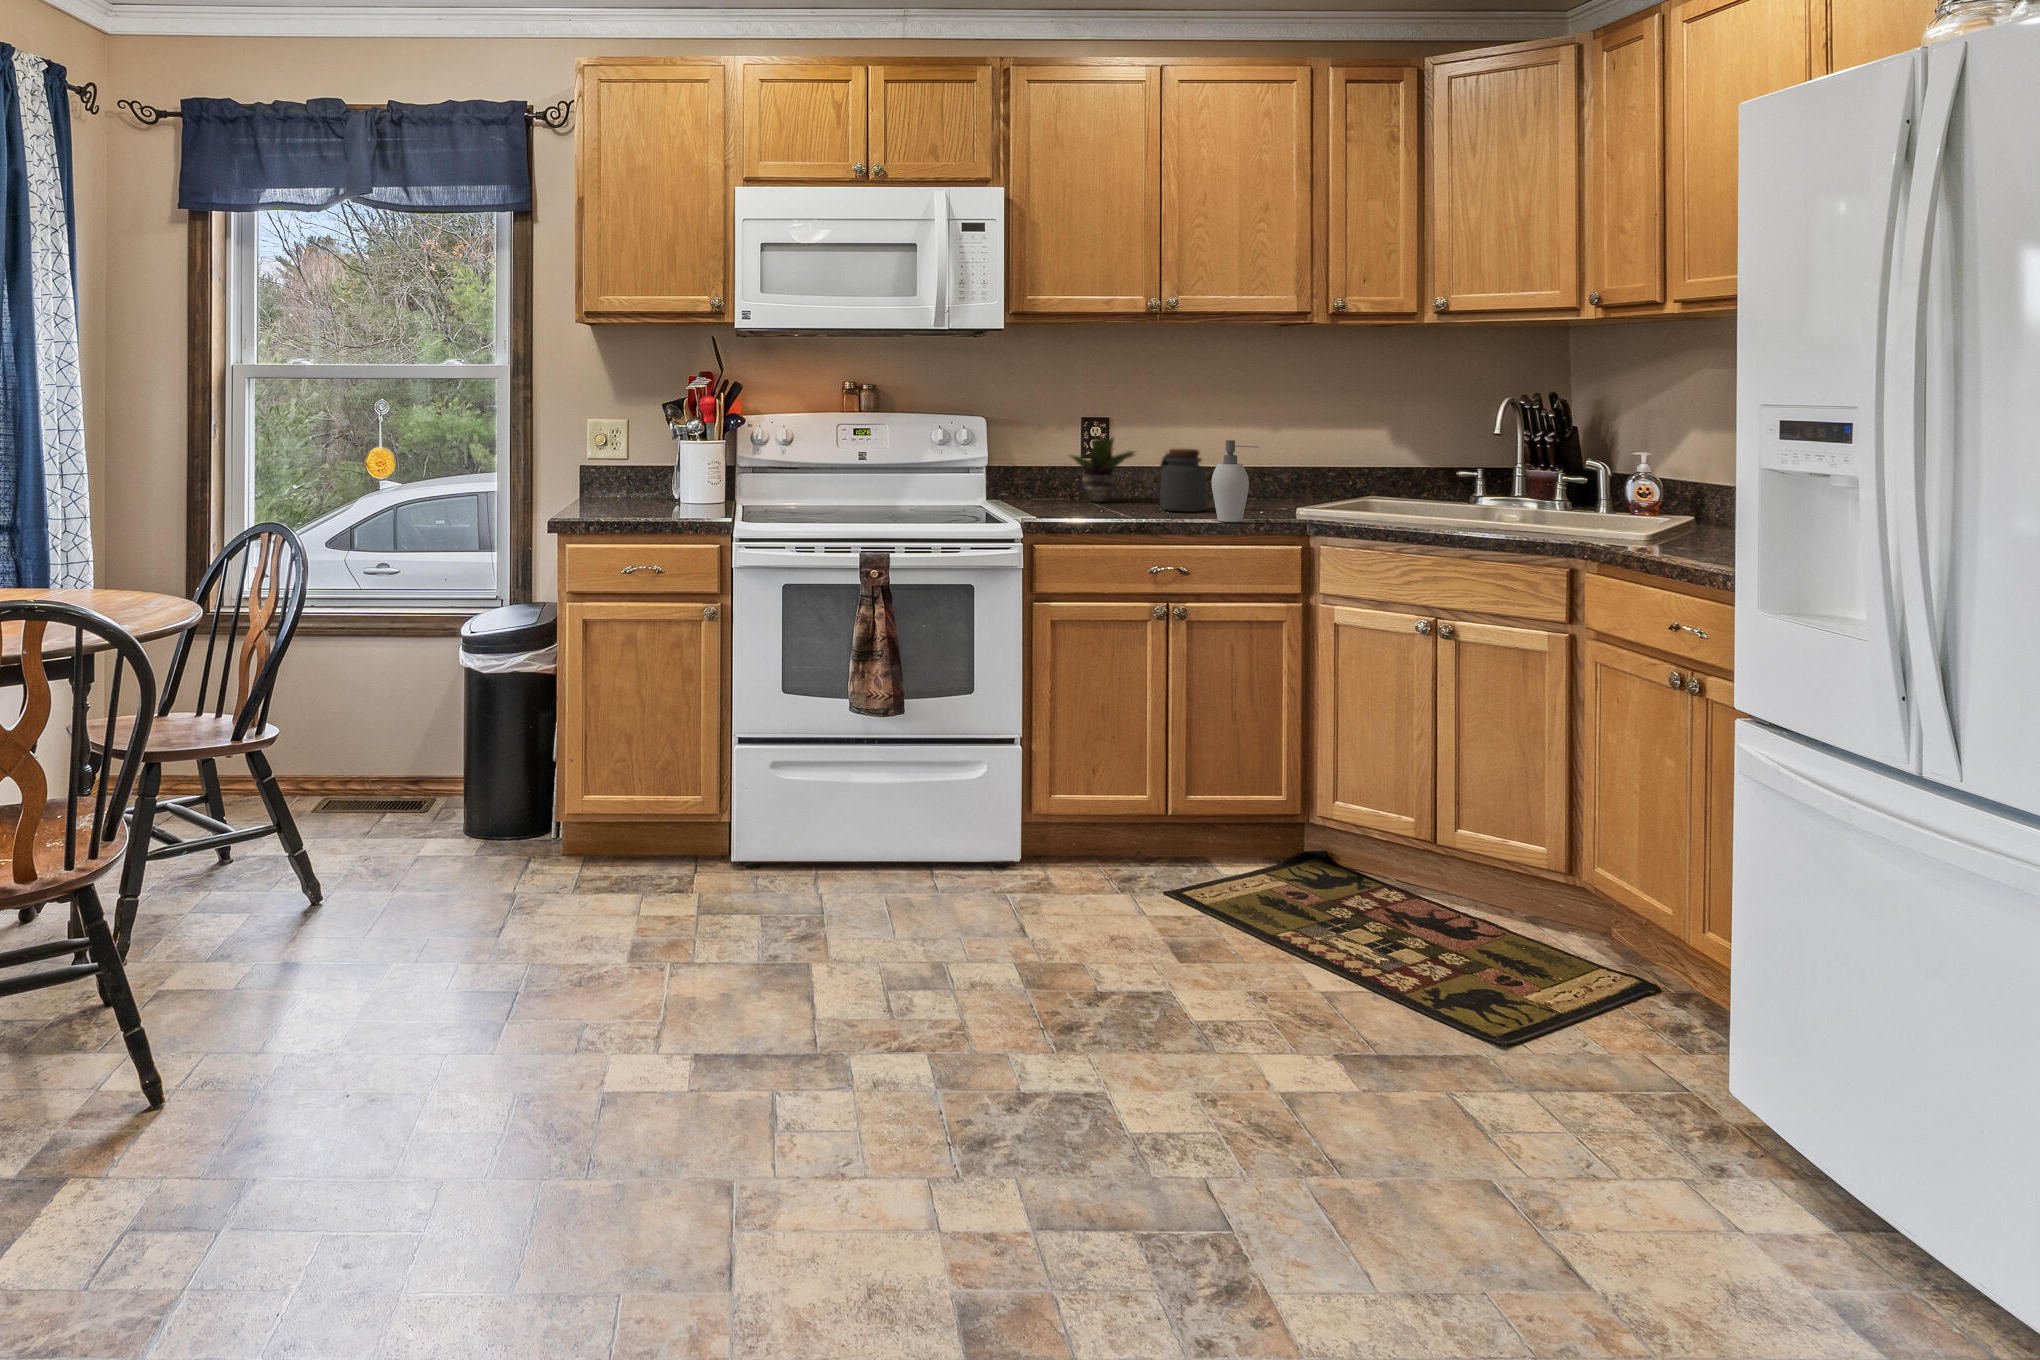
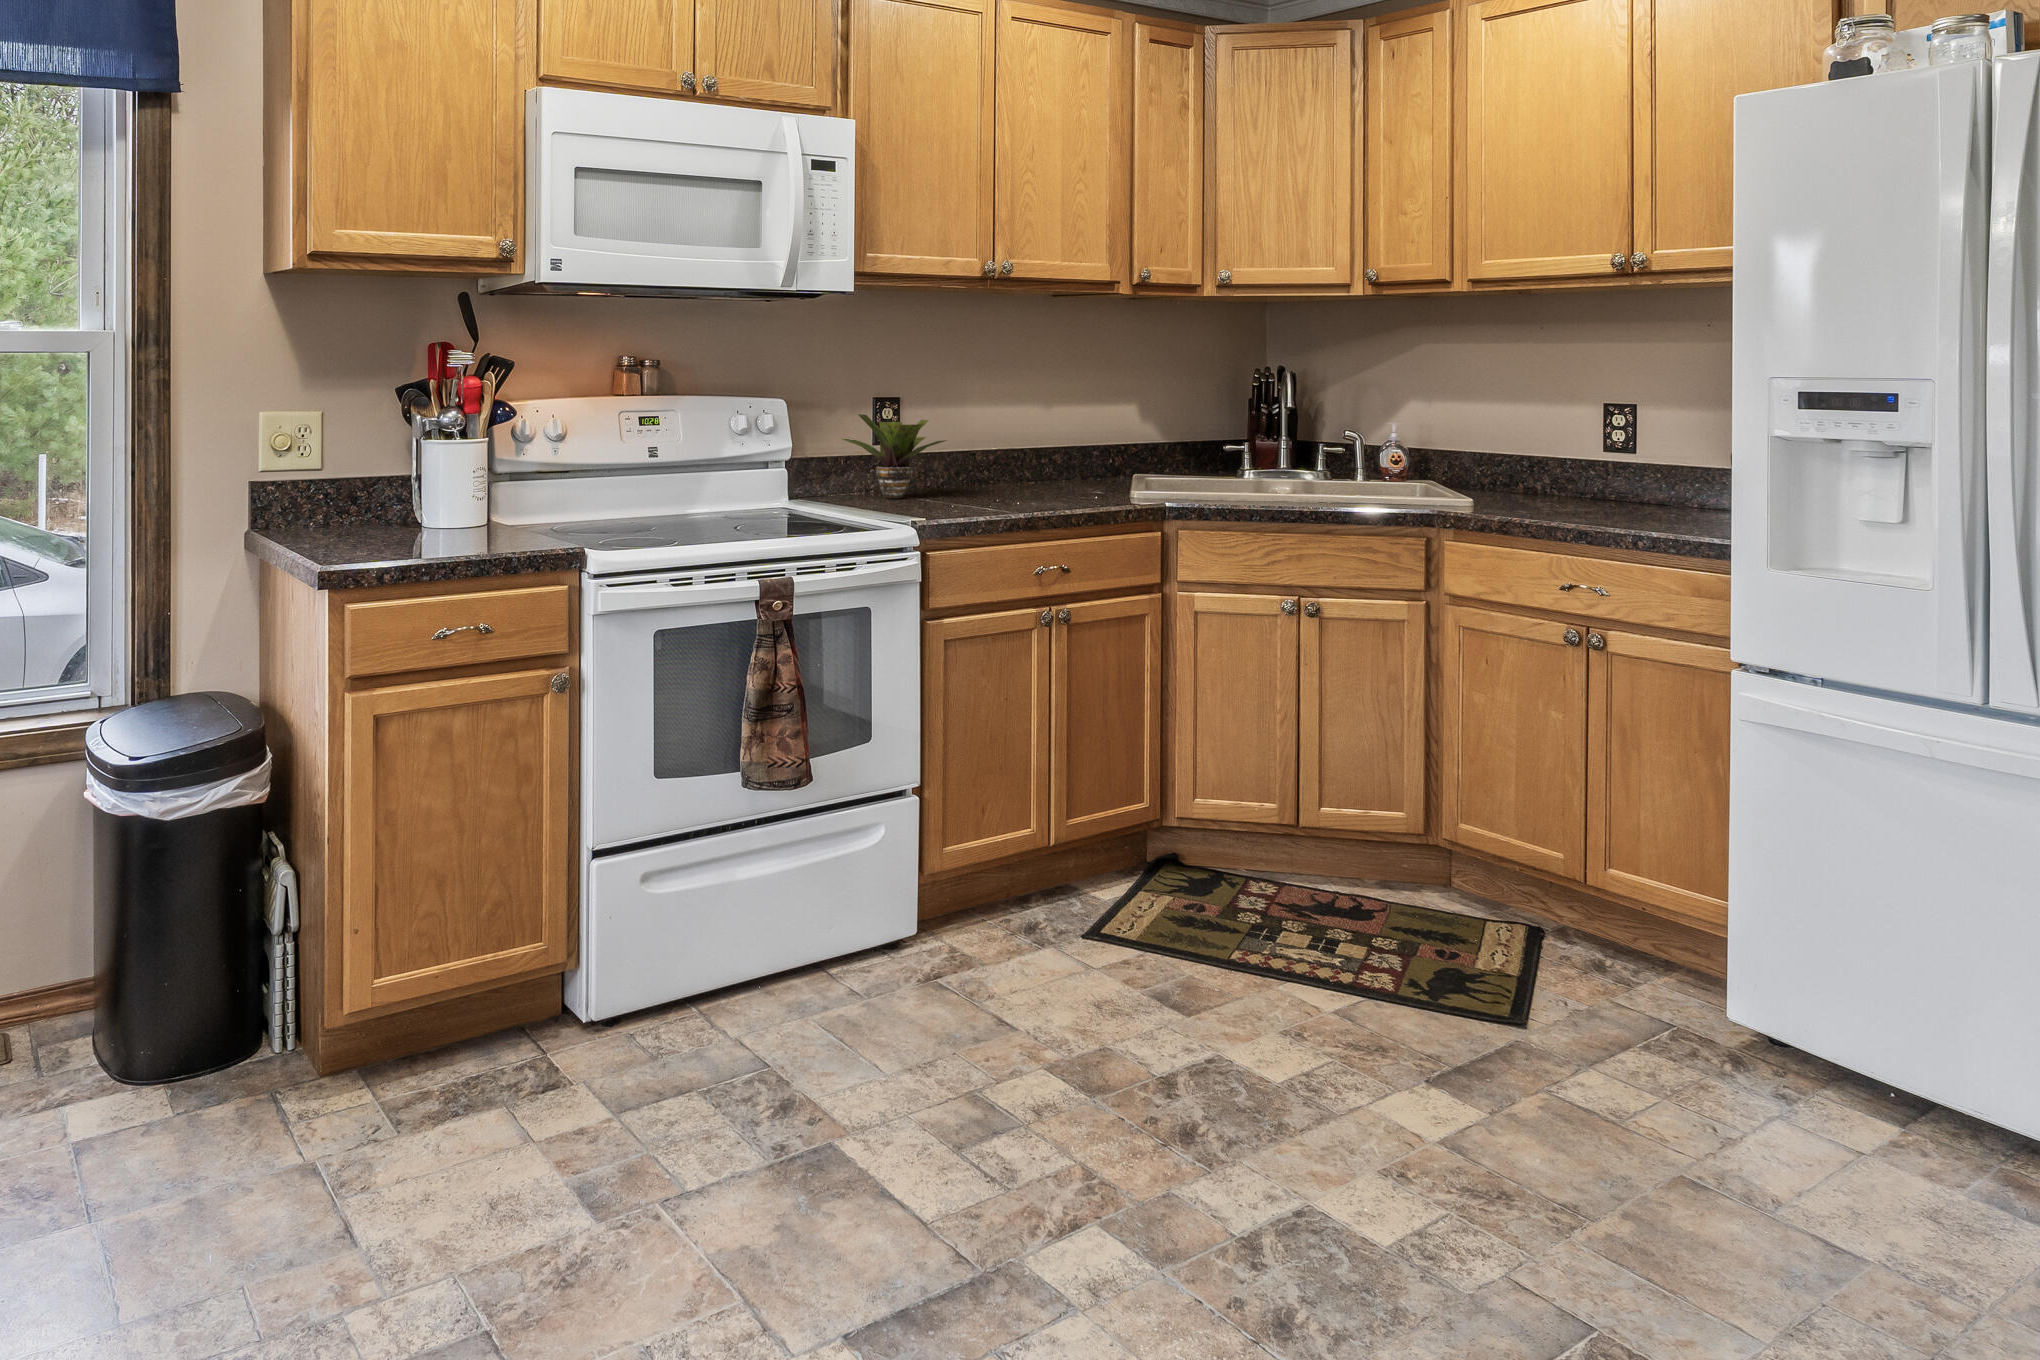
soap dispenser: present [1212,440,1258,522] -> none [1075,421,1127,511]
jar: present [1160,449,1208,512] -> none [985,432,1037,503]

